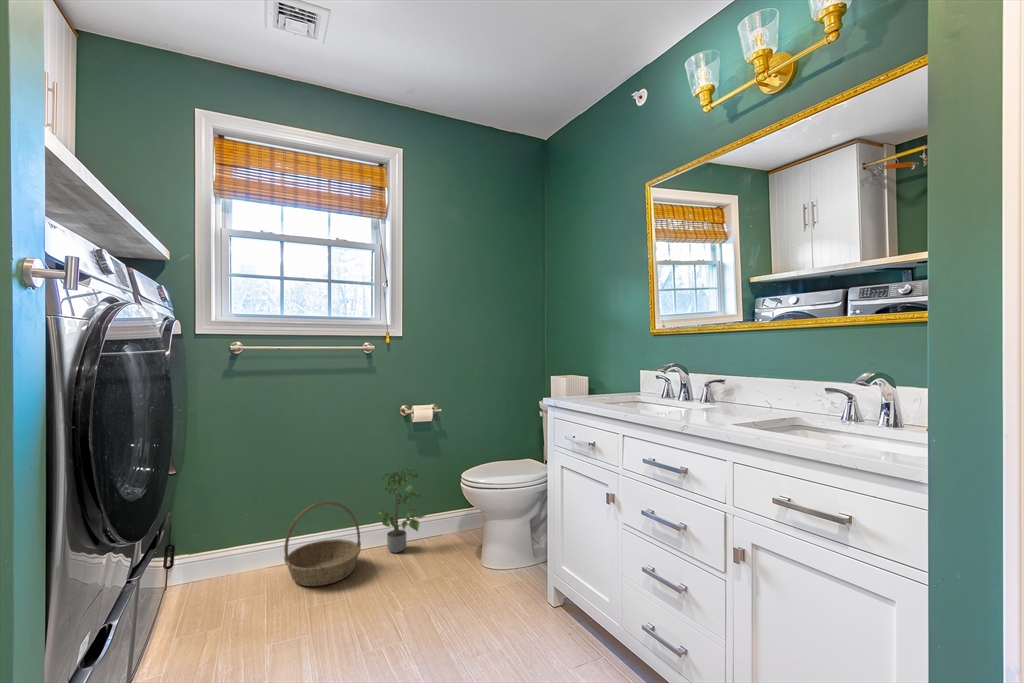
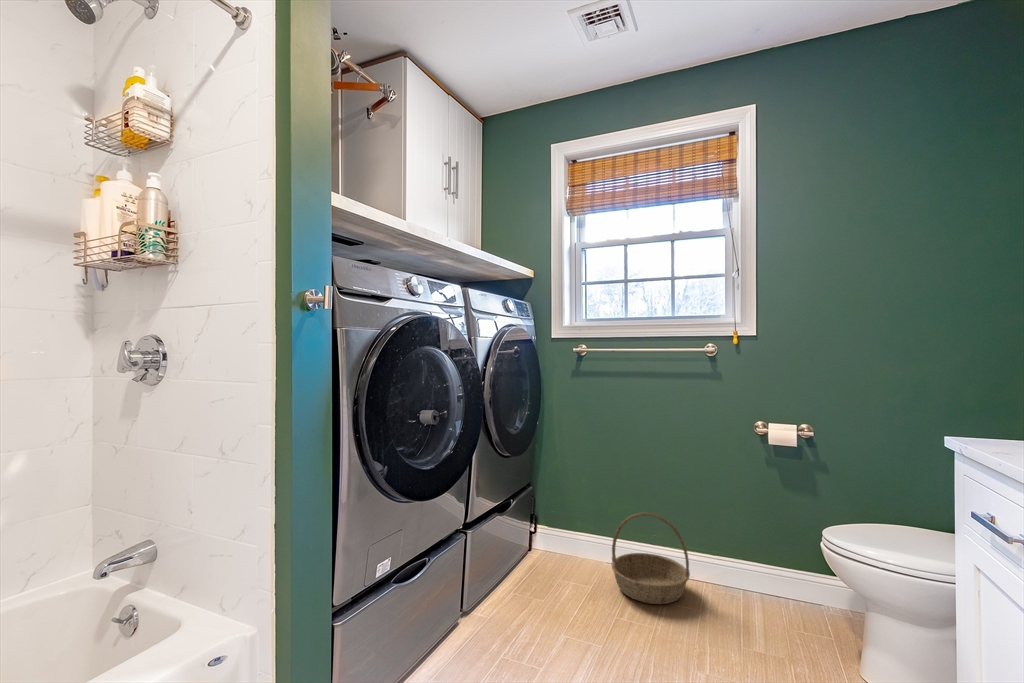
potted plant: present [378,468,425,553] -> none [719,499,787,603]

